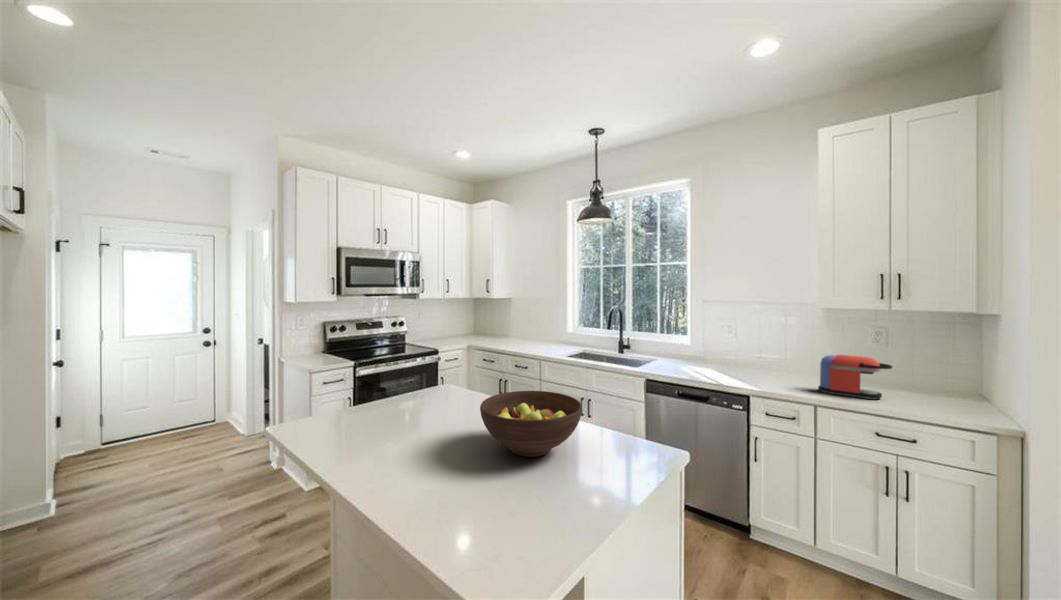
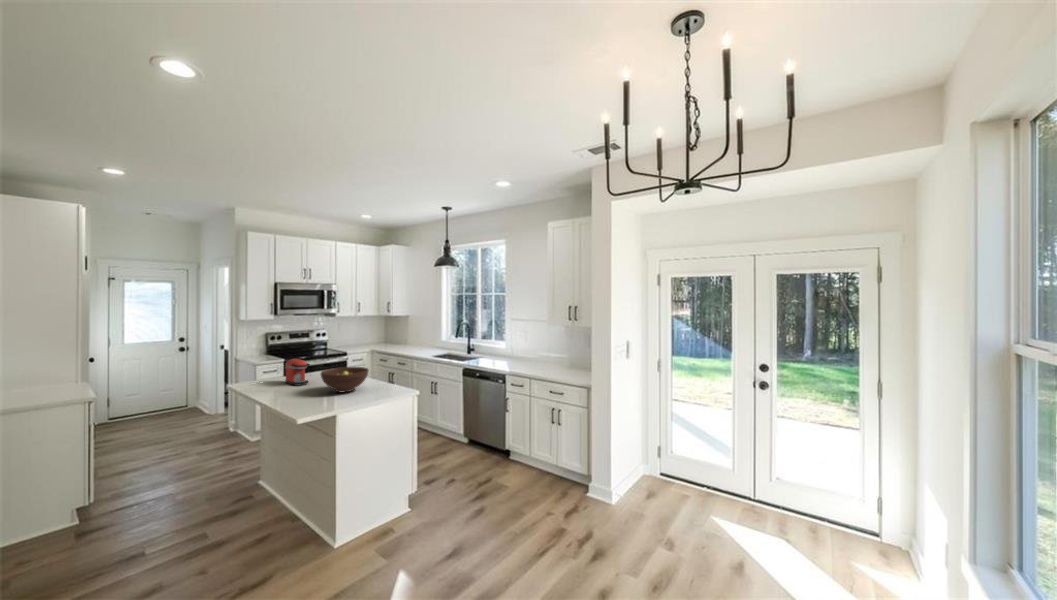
coffee maker: present [818,355,892,399] -> present [285,359,310,385]

